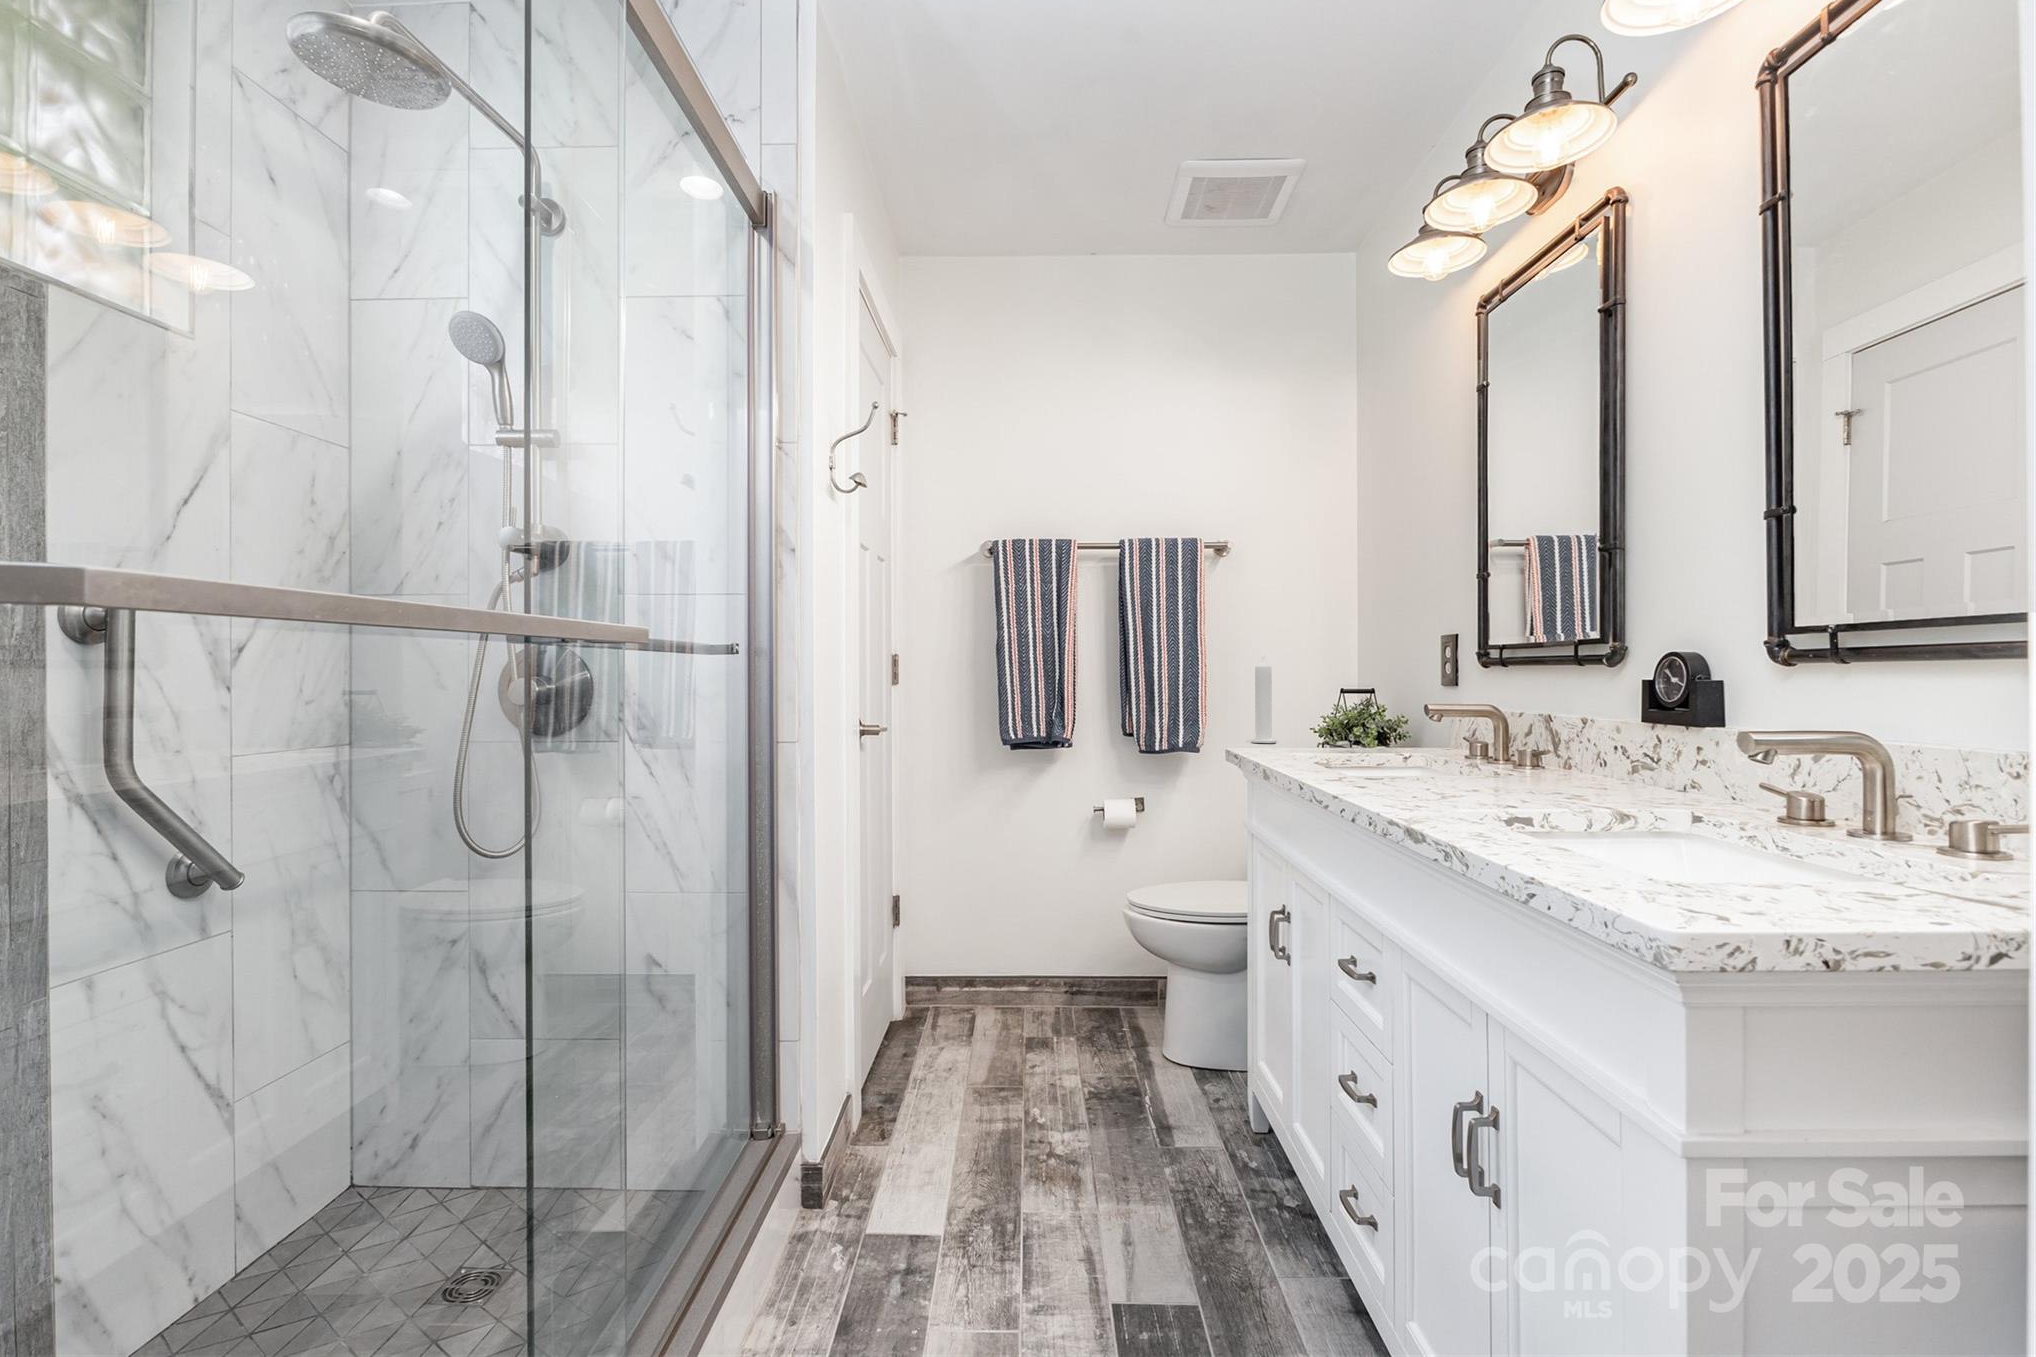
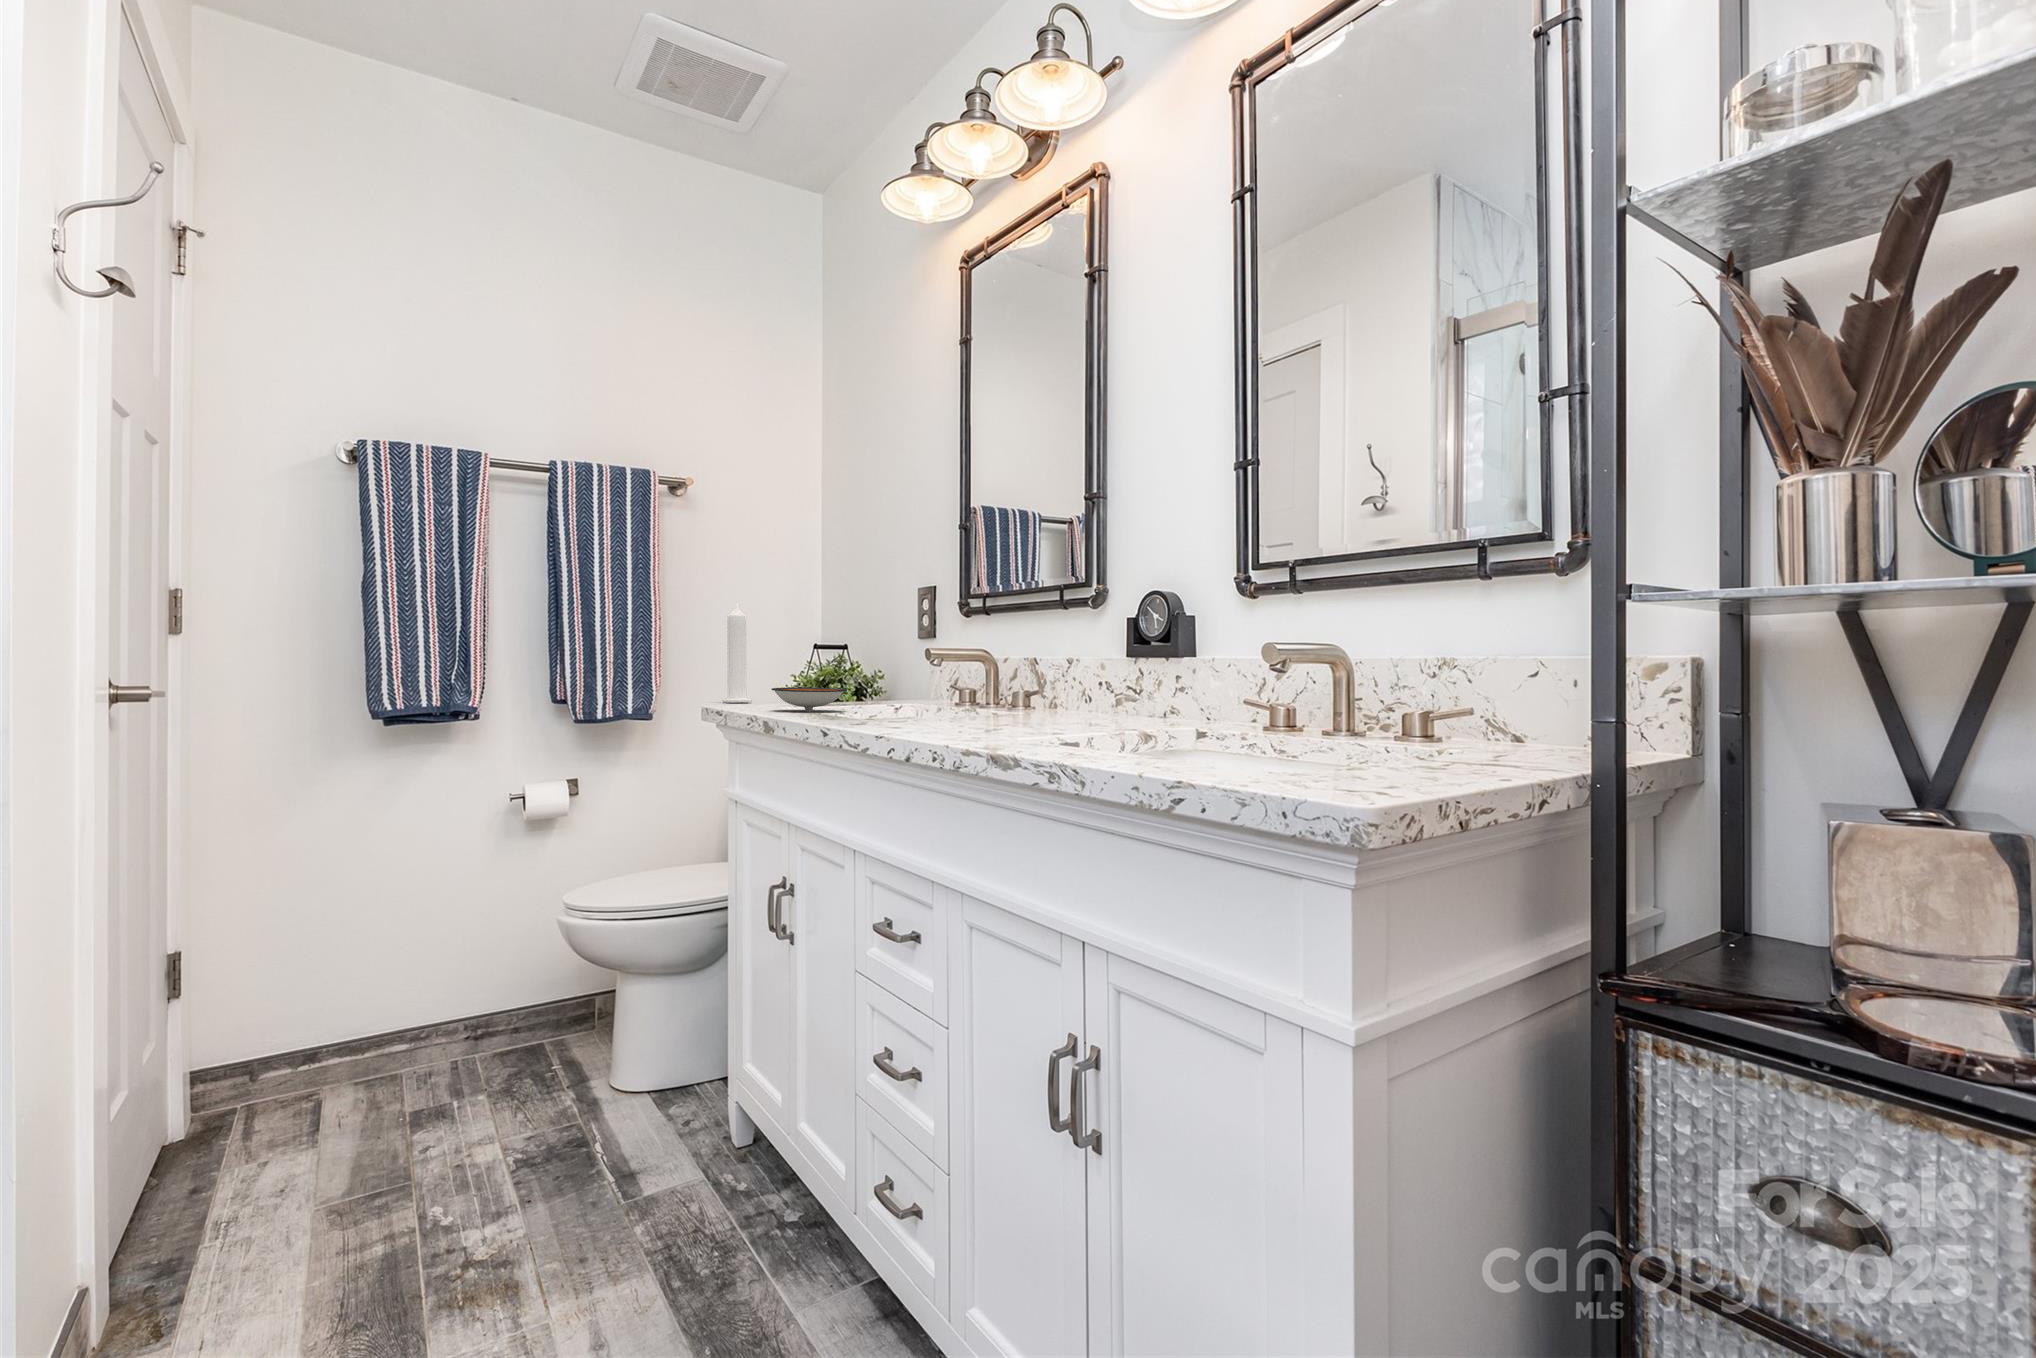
ceramic bowl: none [1281,736,1349,758] -> present [771,687,846,710]

